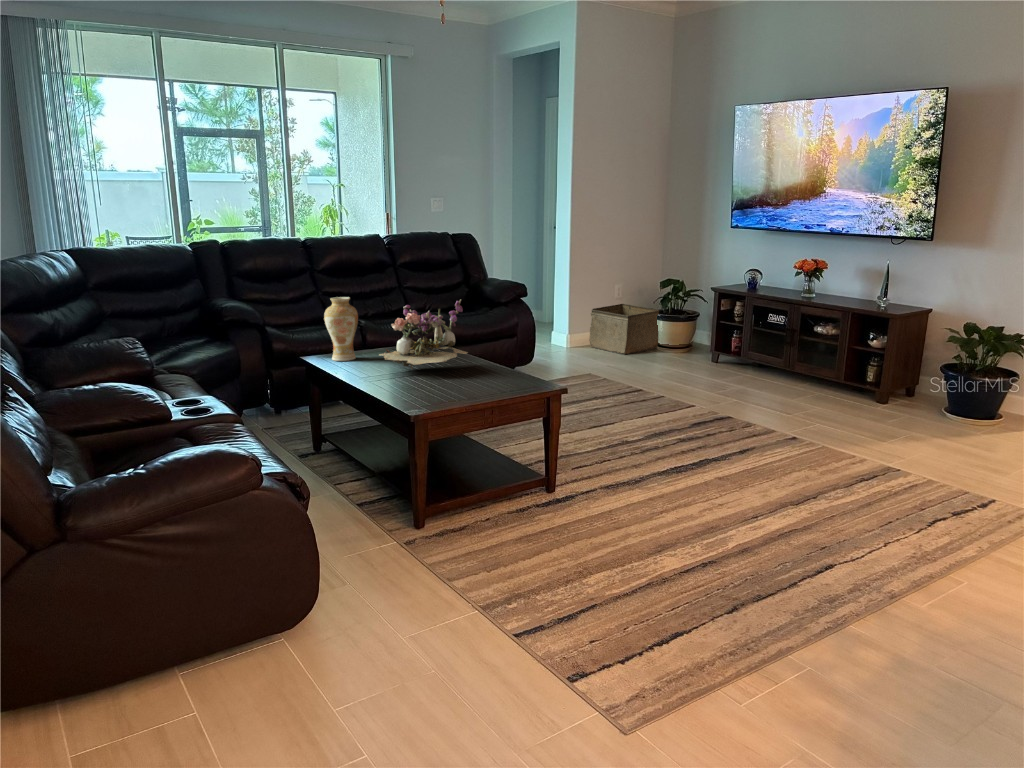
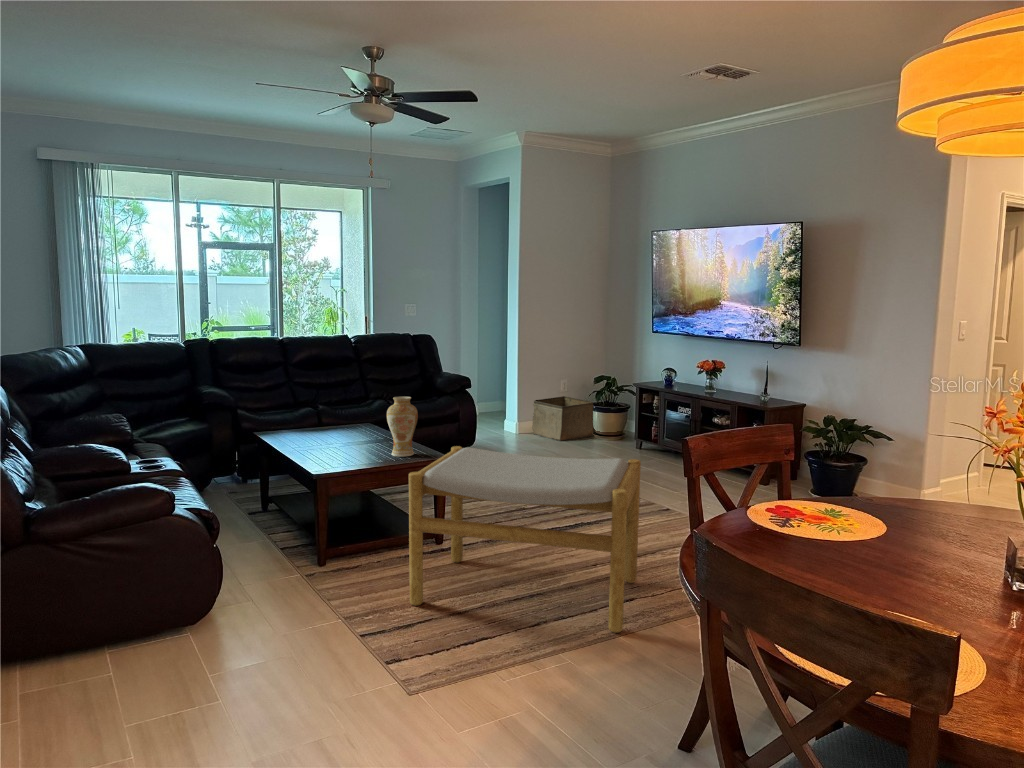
vase: present [324,297,358,361] -> present [387,397,418,457]
flower arrangement: present [379,299,468,369] -> none [312,389,383,444]
footstool: none [554,373,877,621] -> present [409,446,641,633]

